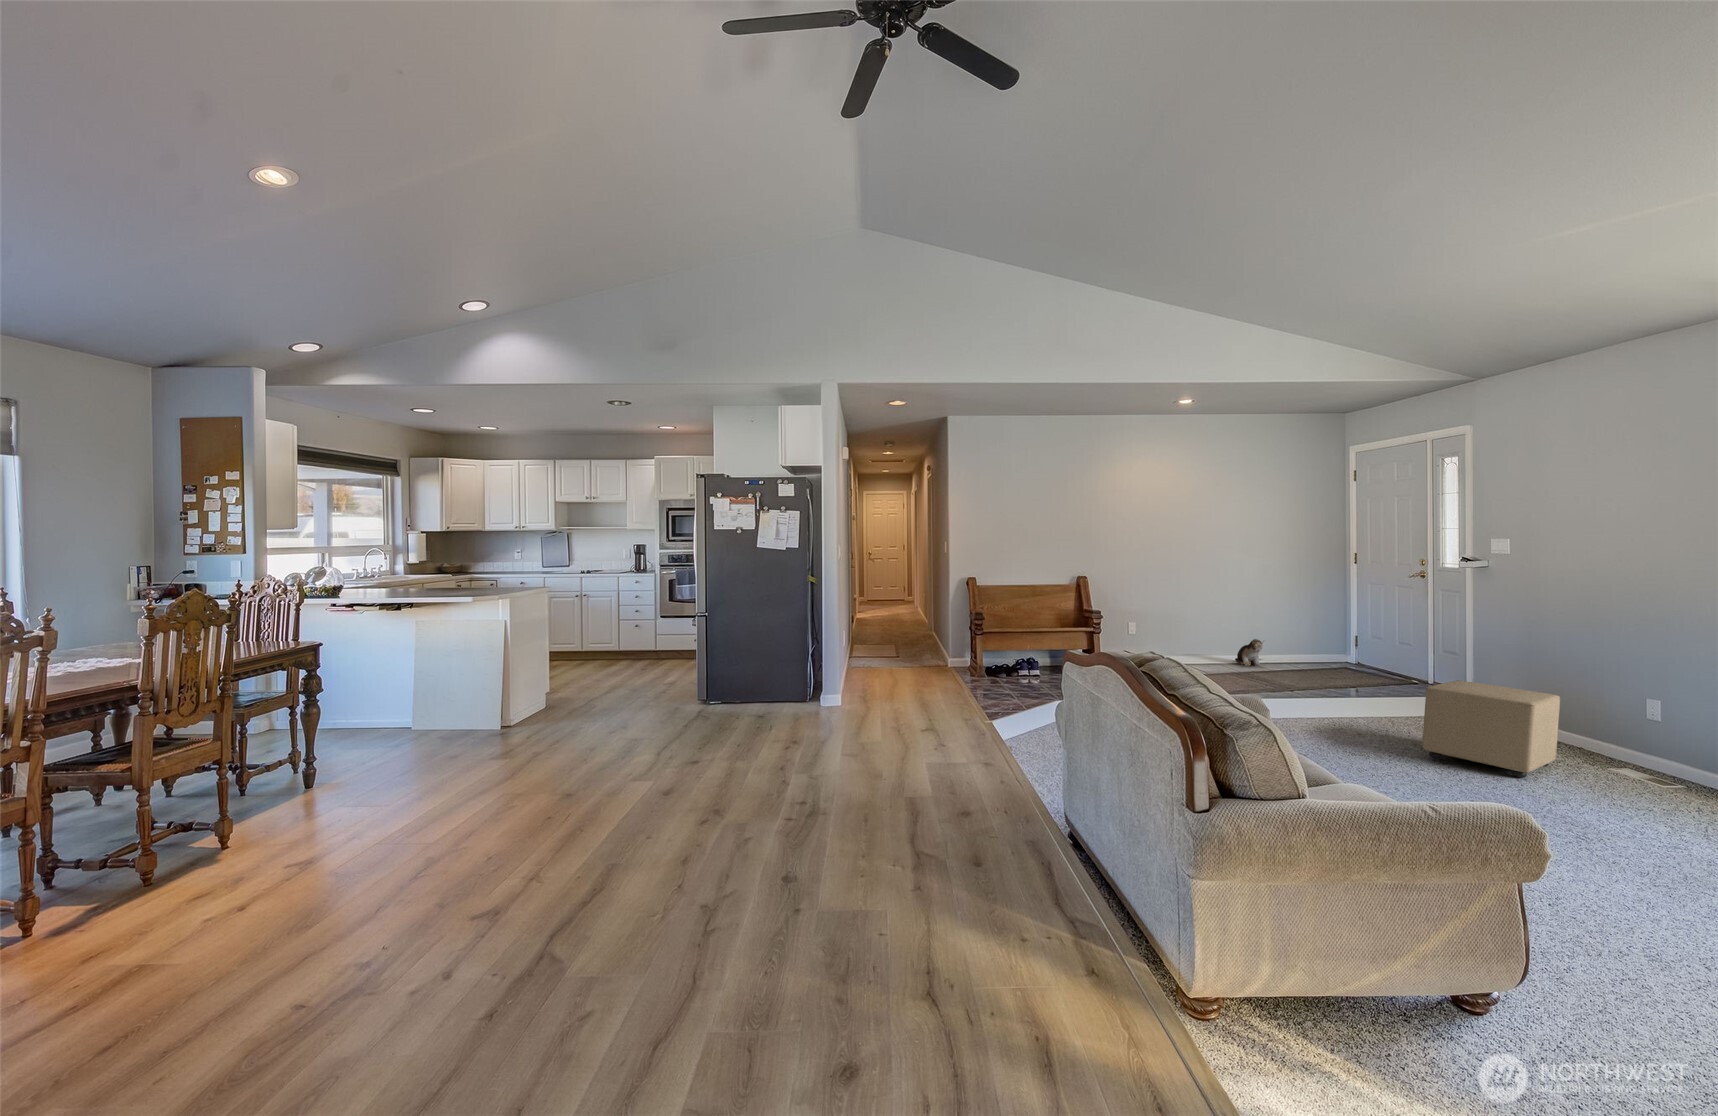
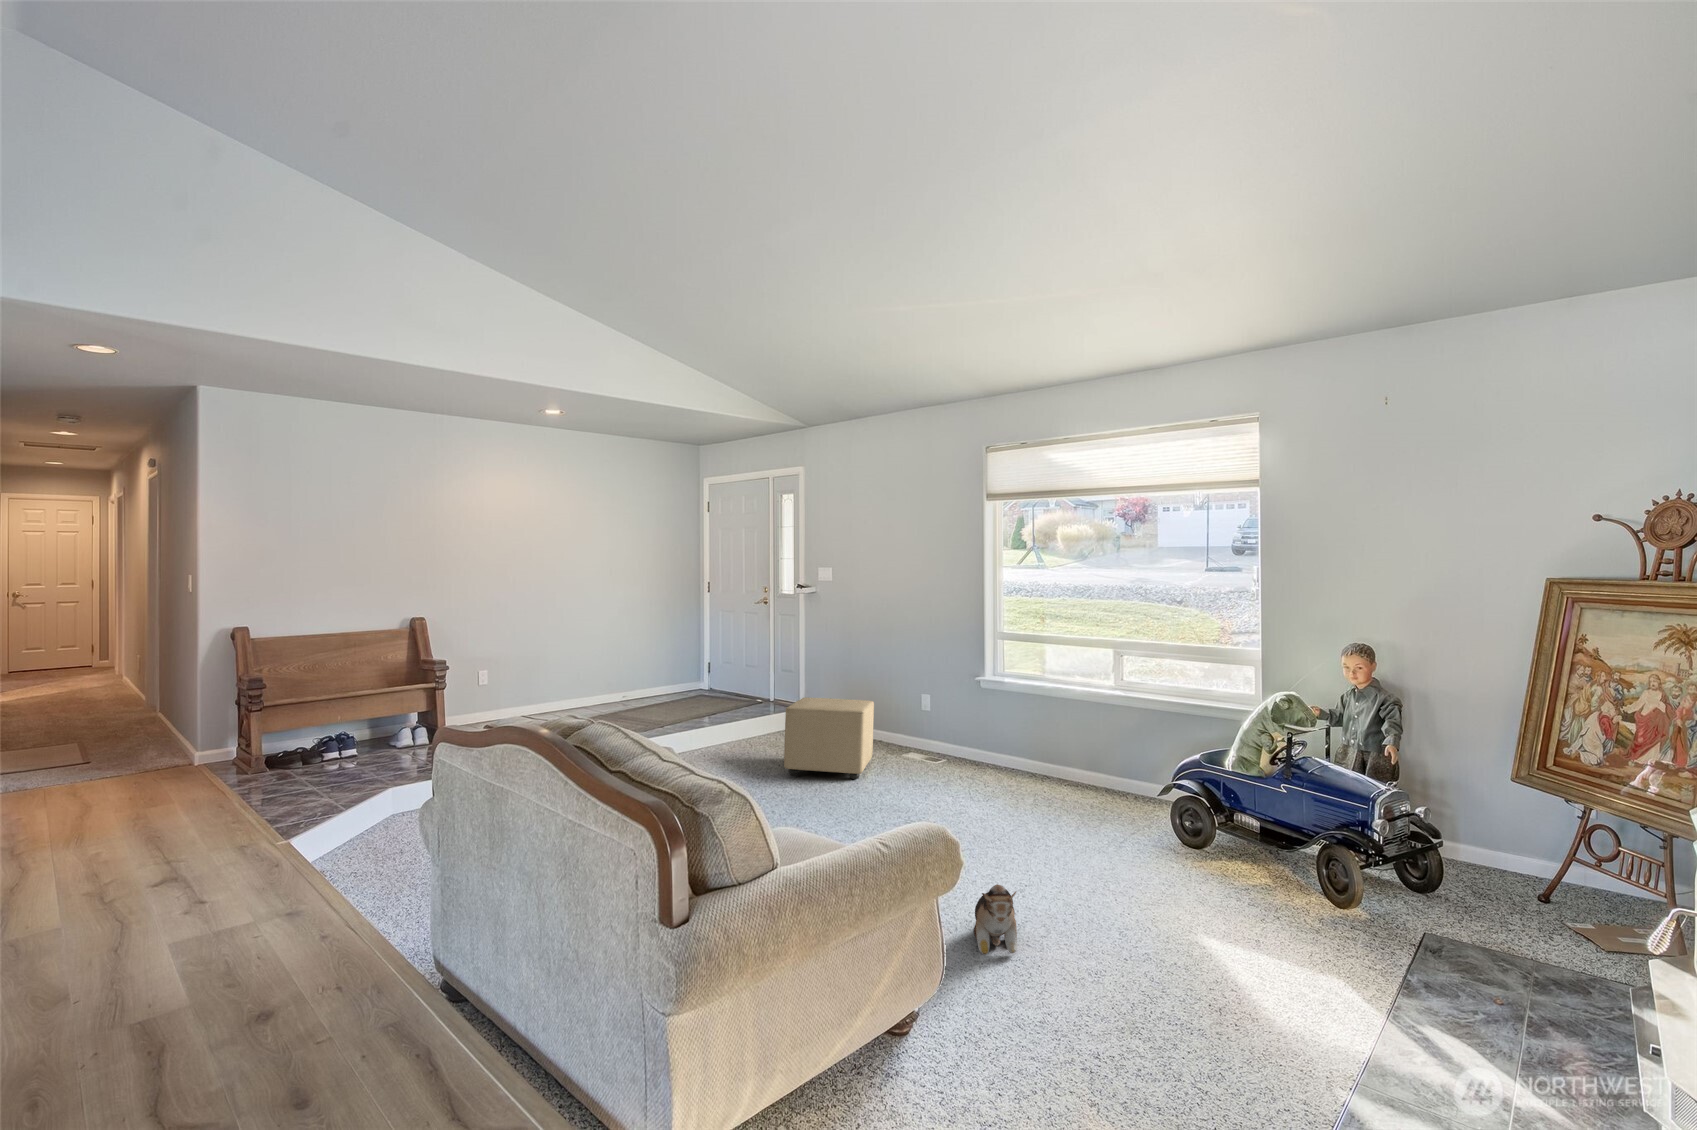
plush toy: present [1235,639,1263,667] -> present [974,884,1017,955]

